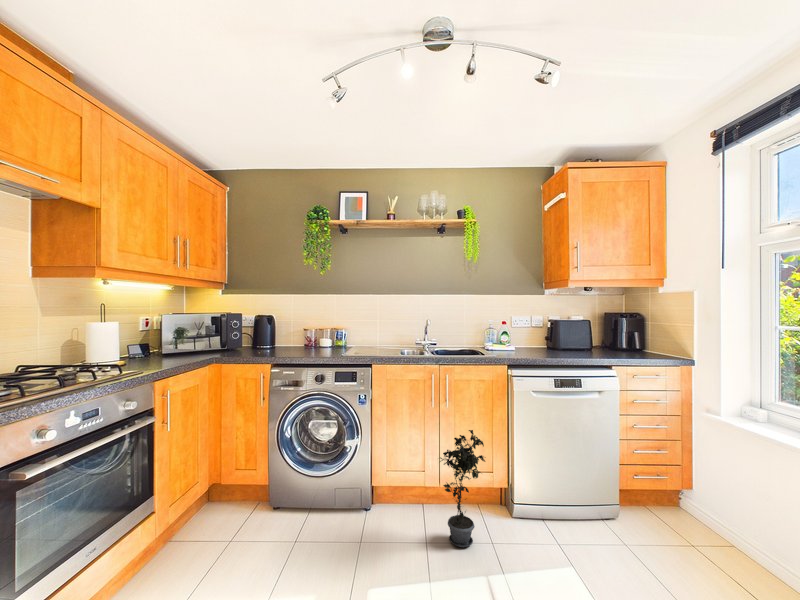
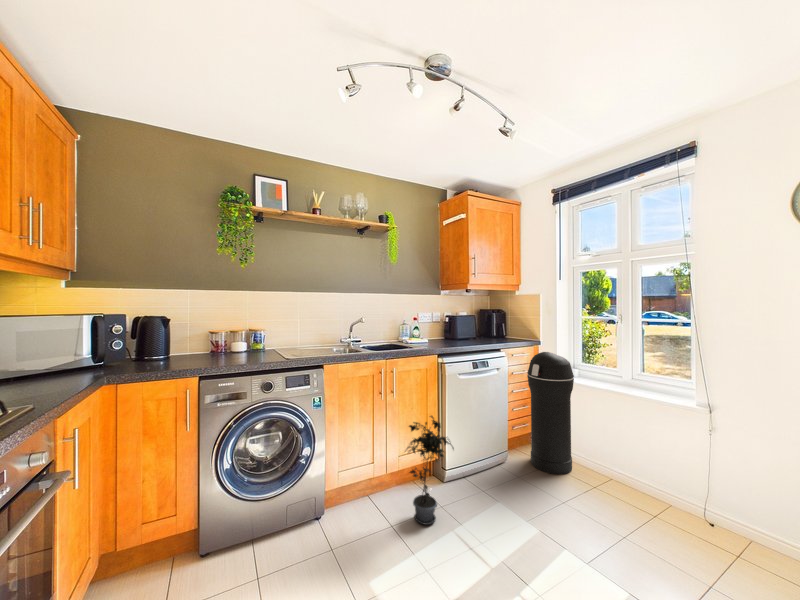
trash can: none [647,375,726,558] -> present [527,352,574,474]

